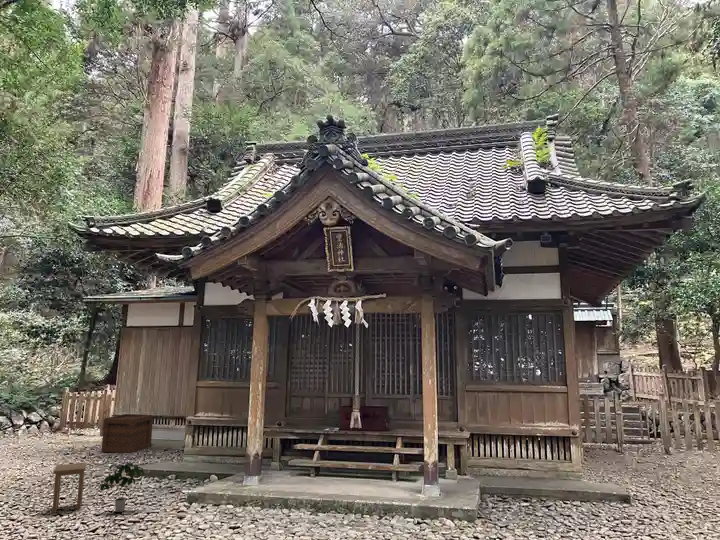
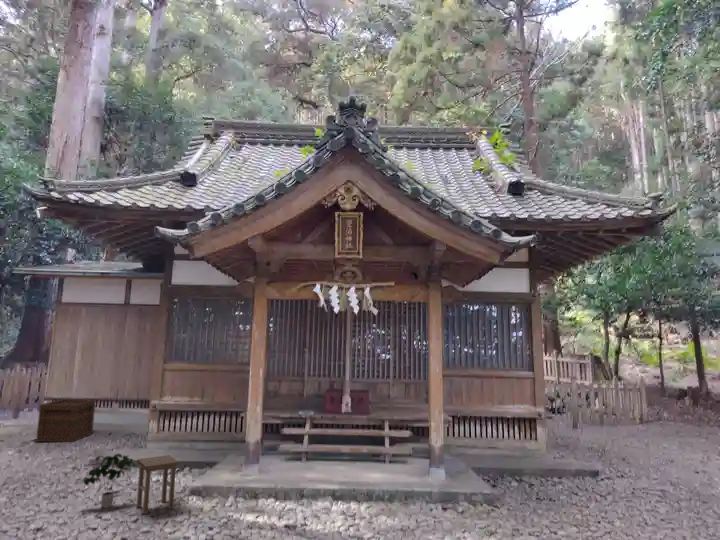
stool: present [52,463,87,513] -> present [137,455,179,514]

